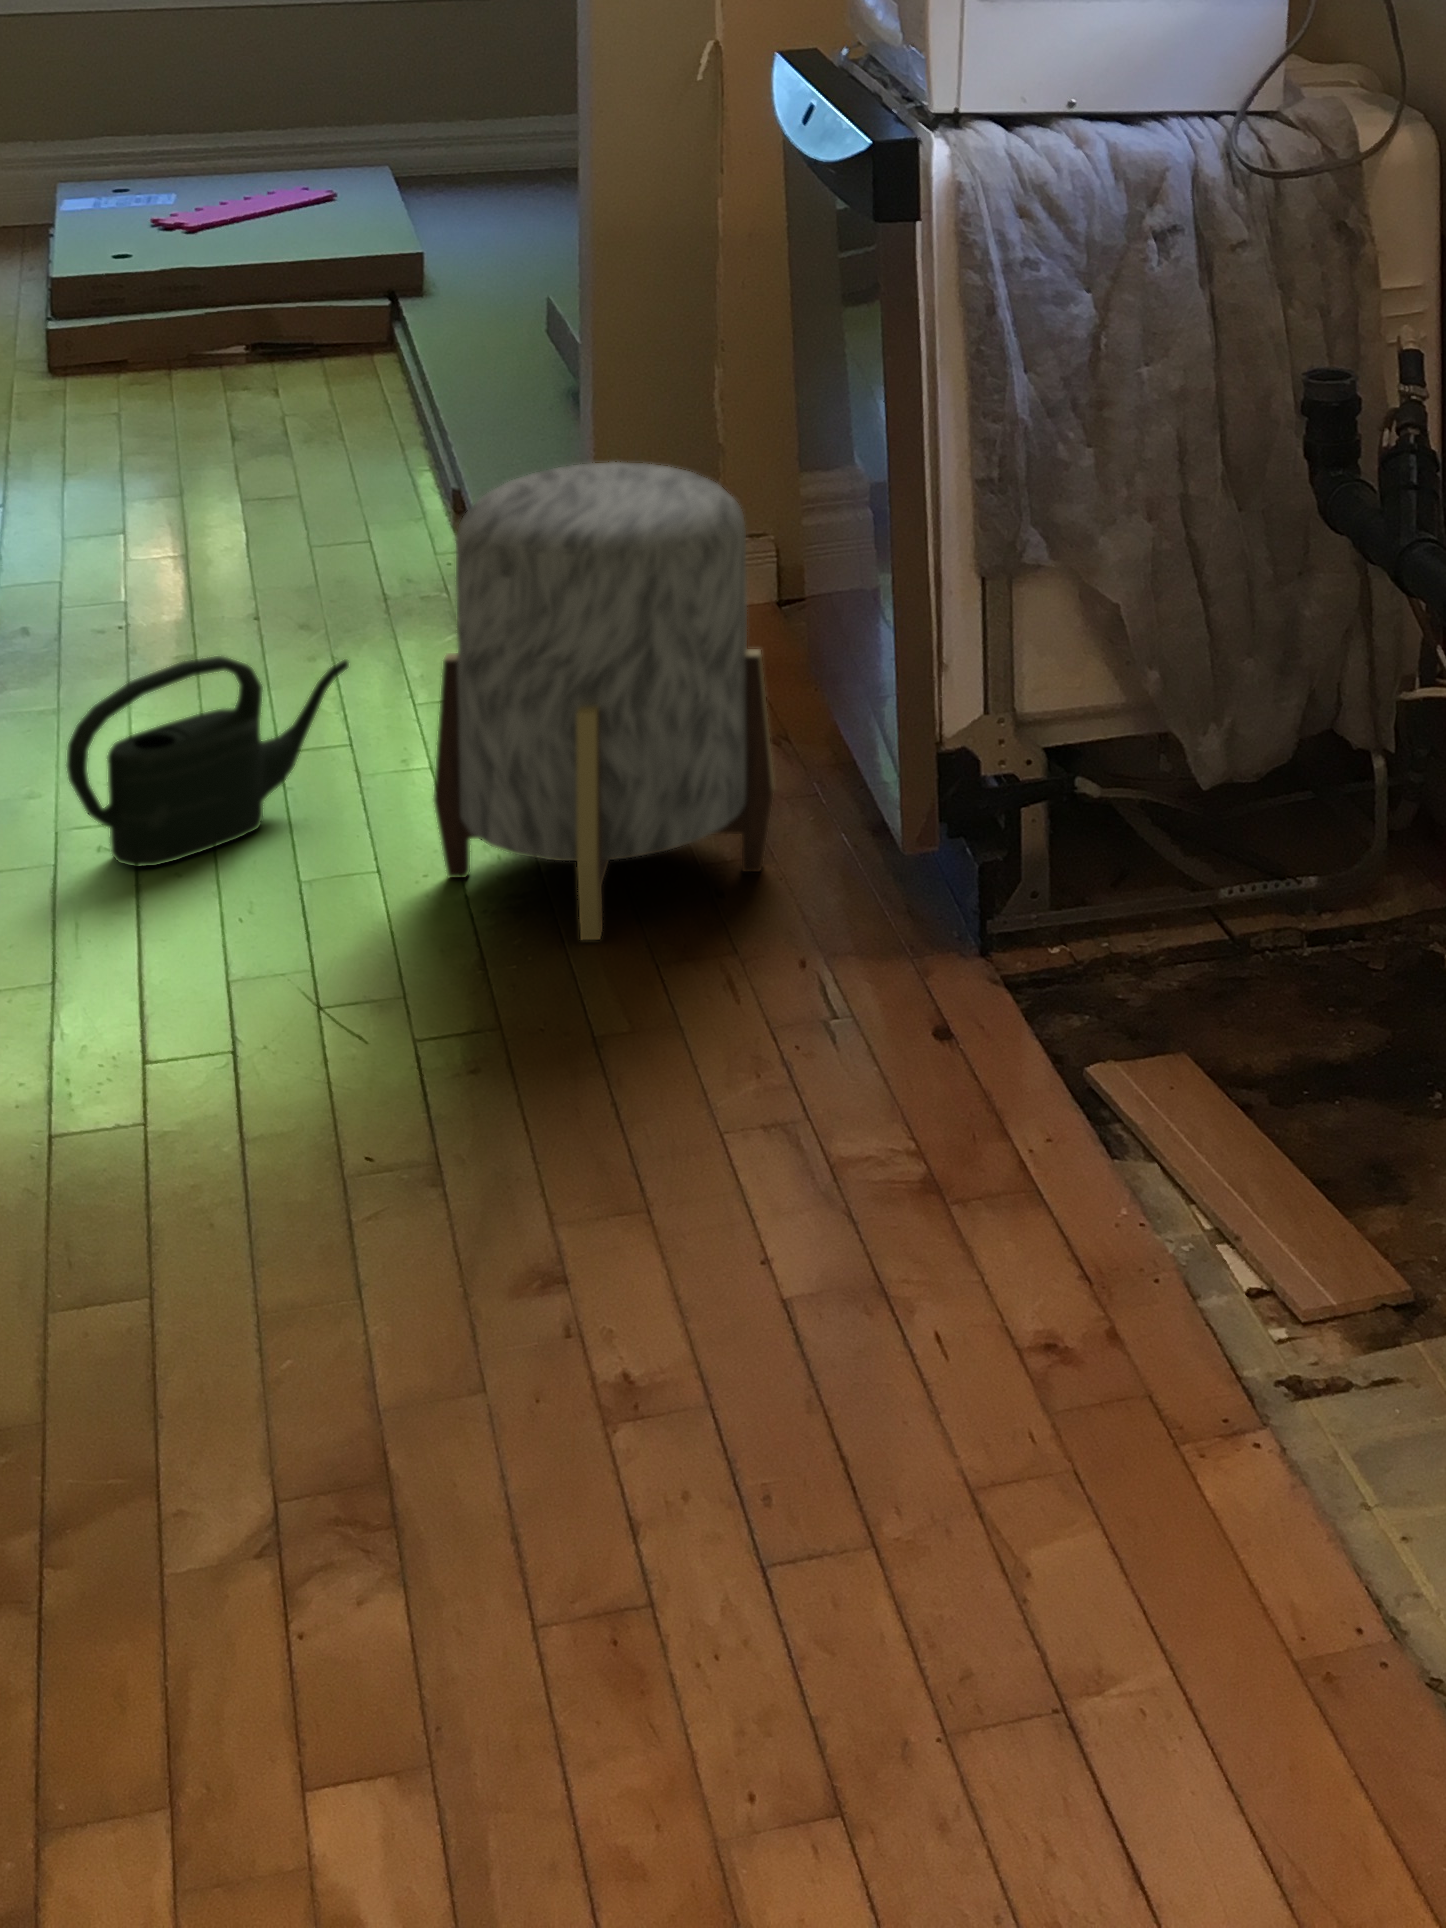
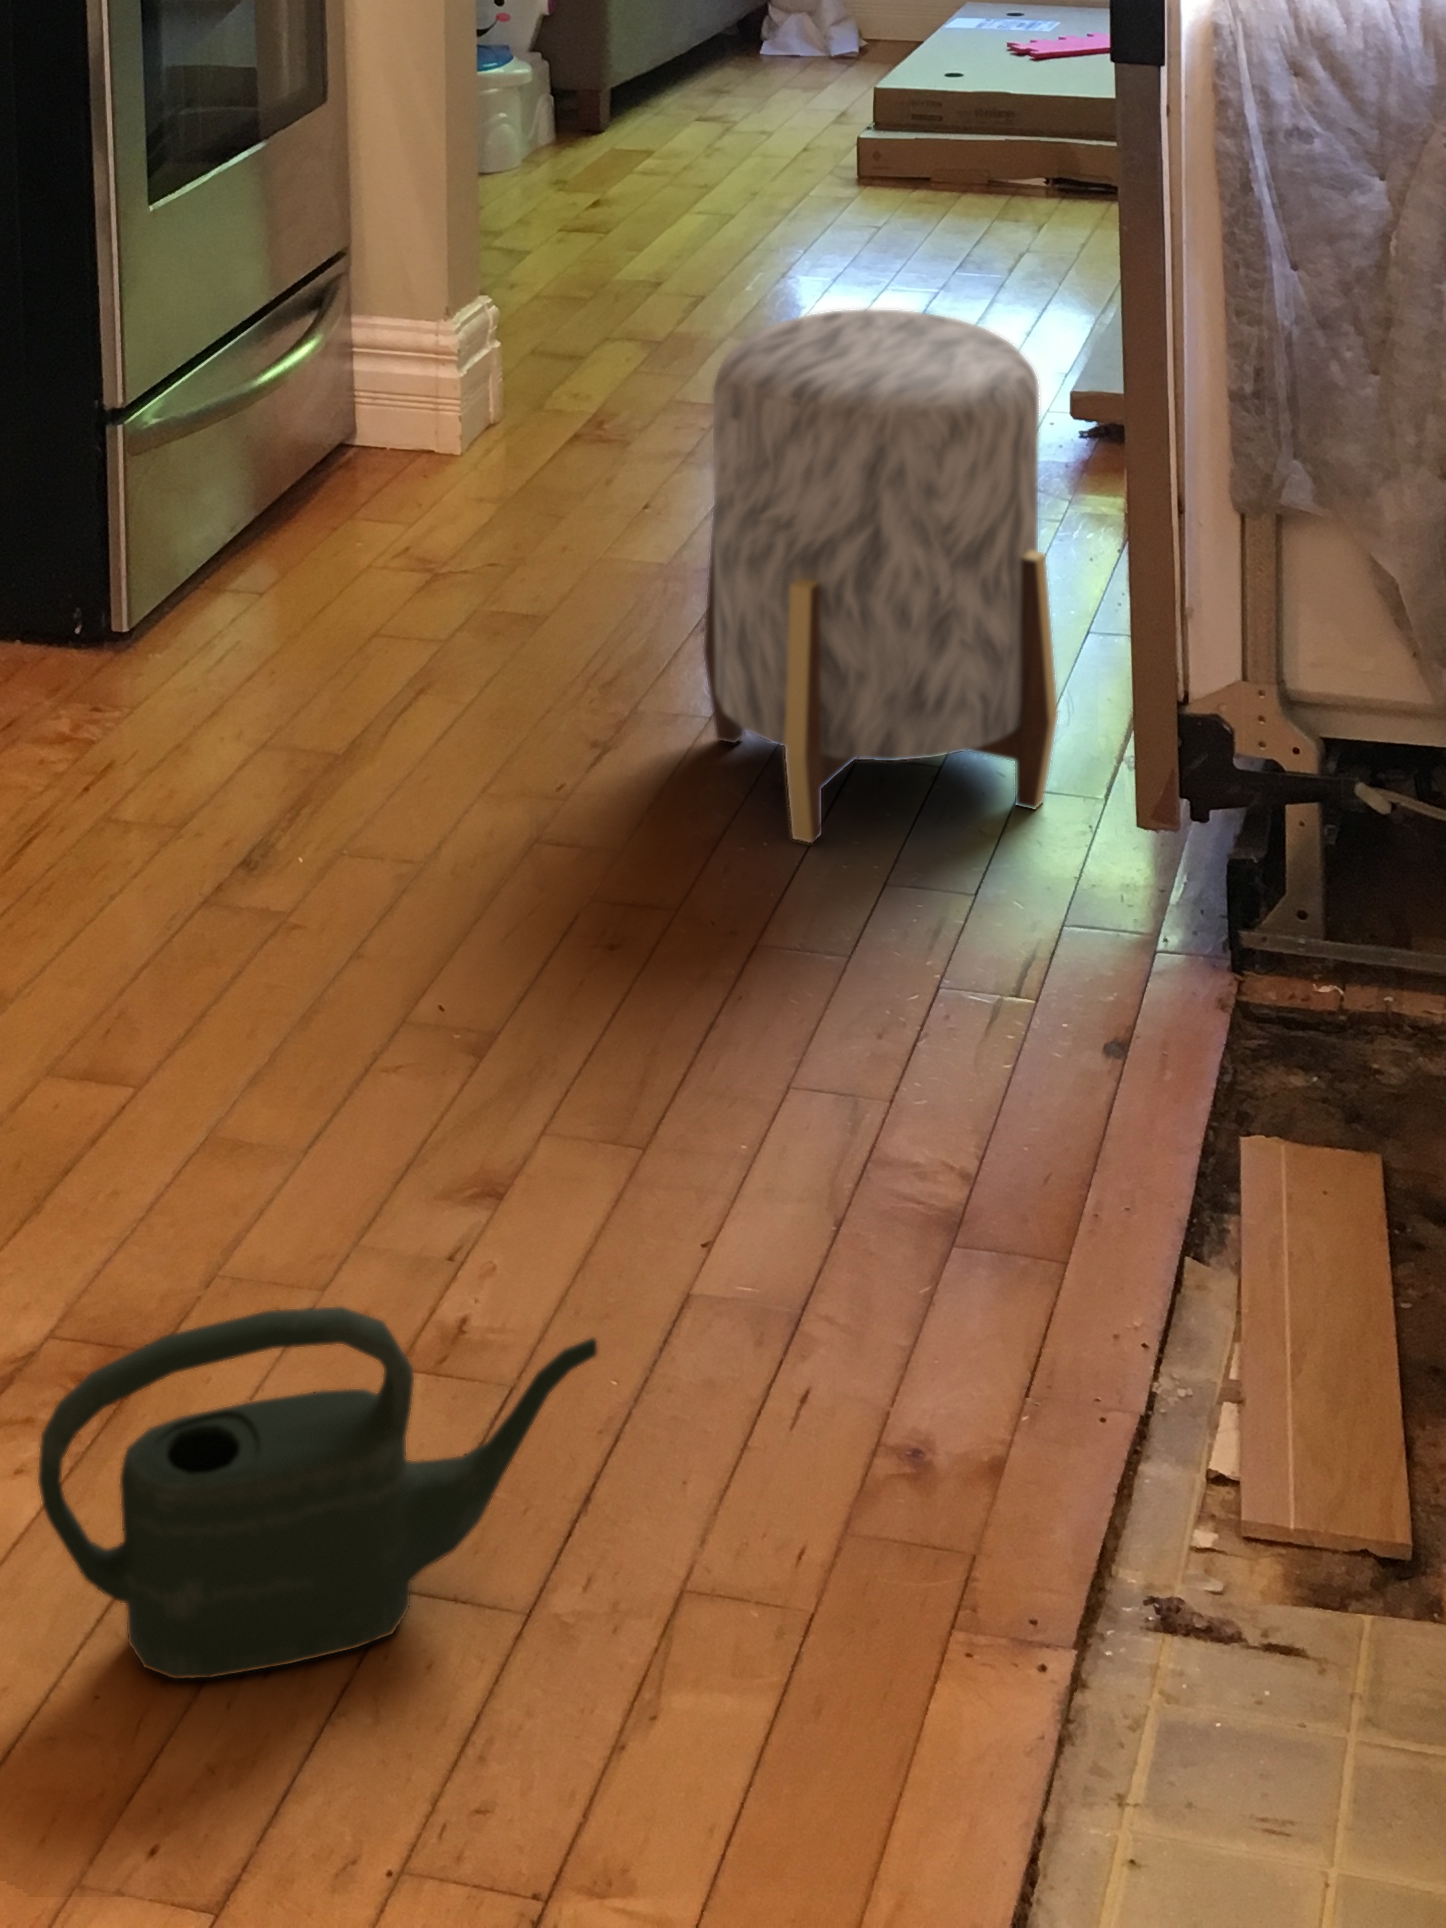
watering can: present [67,656,349,867] -> present [38,1306,597,1679]

